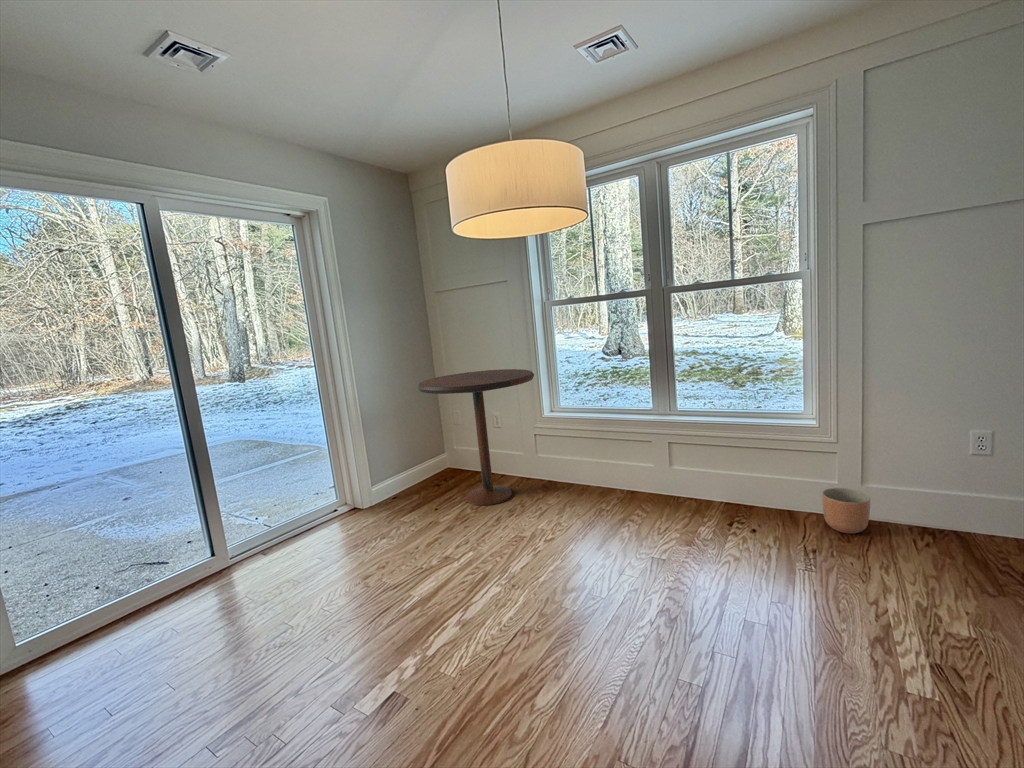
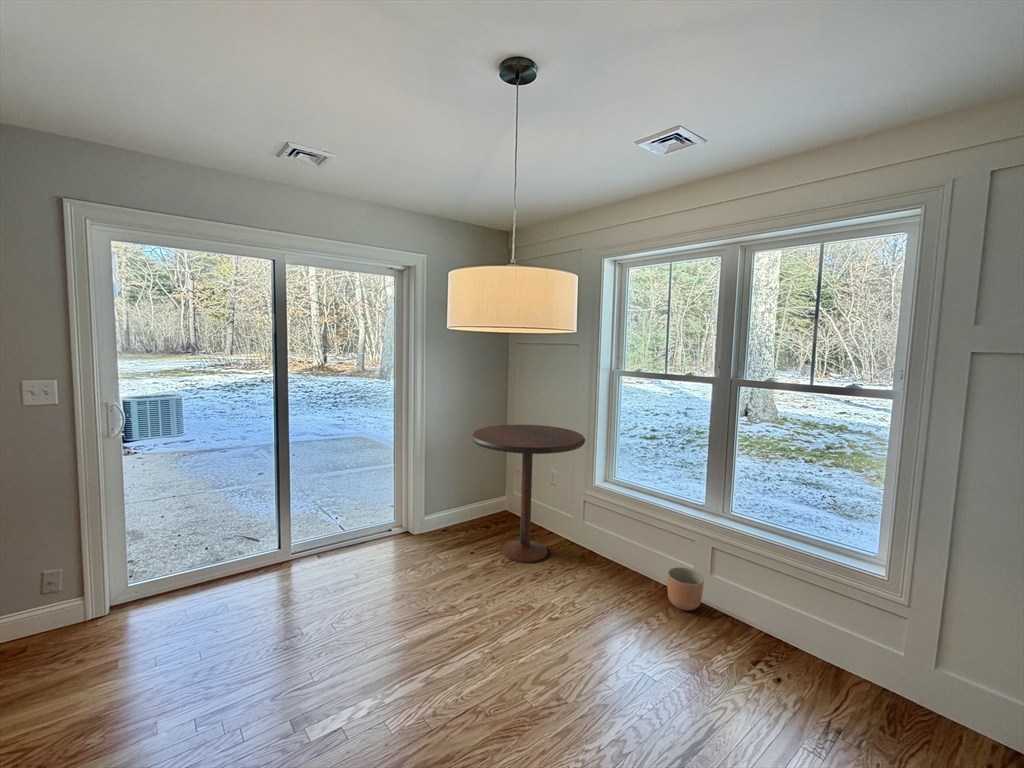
planter: present [822,488,870,533] -> present [667,567,704,611]

